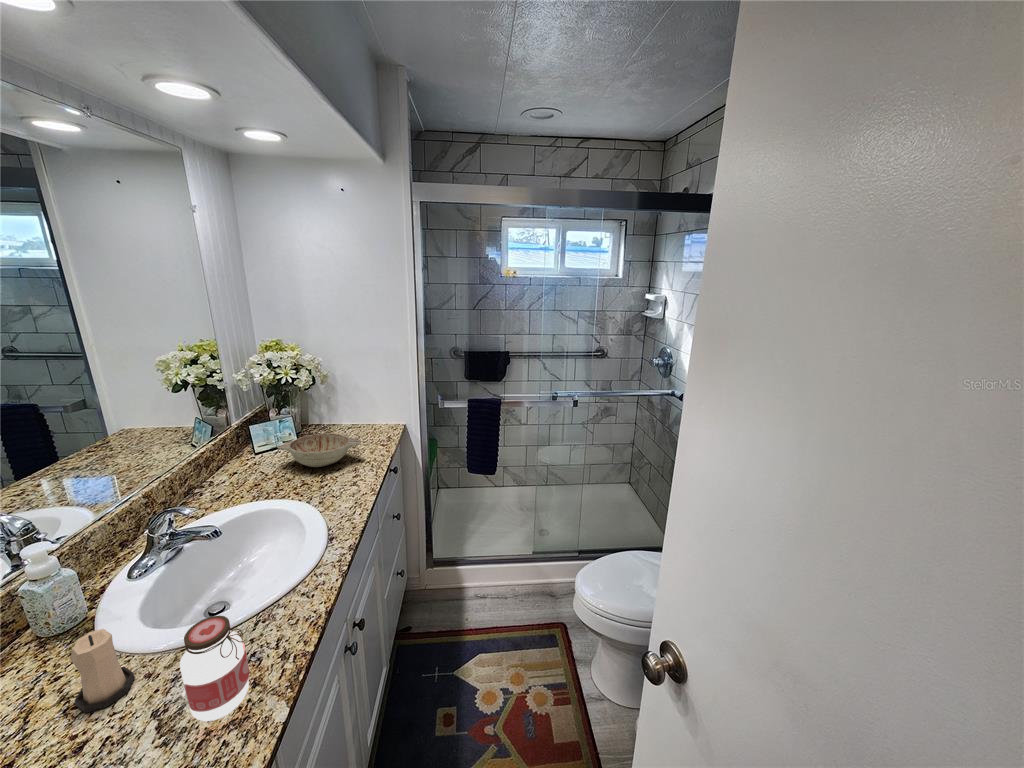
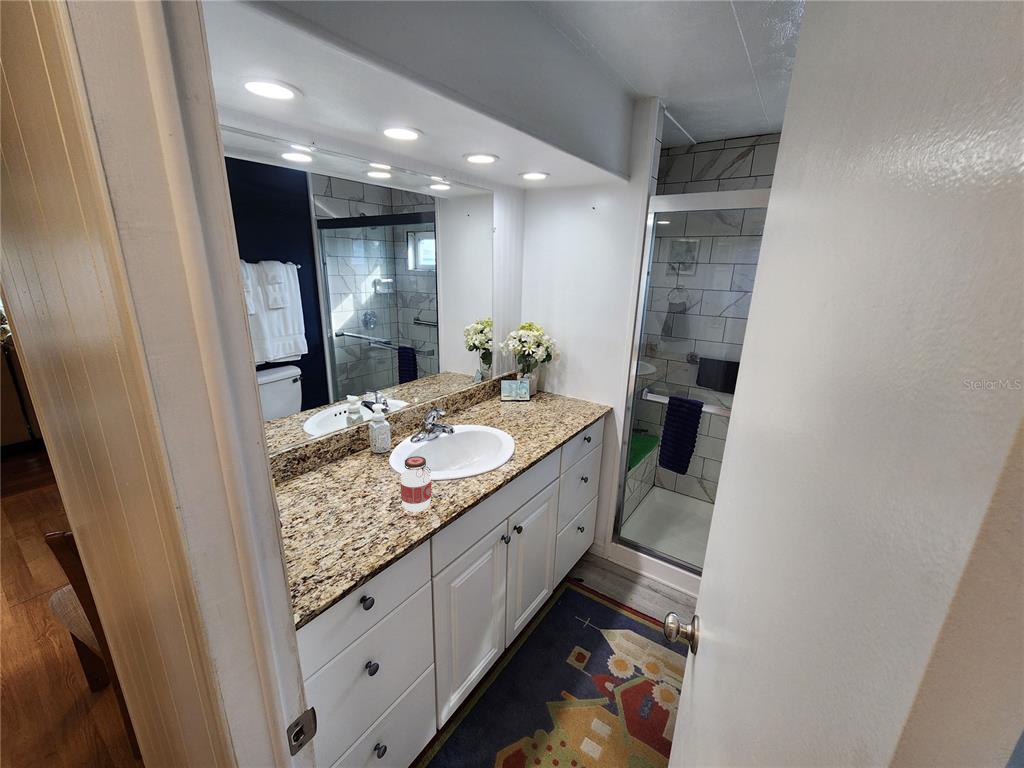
decorative bowl: present [277,433,361,467] -> none [510,395,565,419]
candle: present [70,629,135,713] -> none [369,448,392,487]

